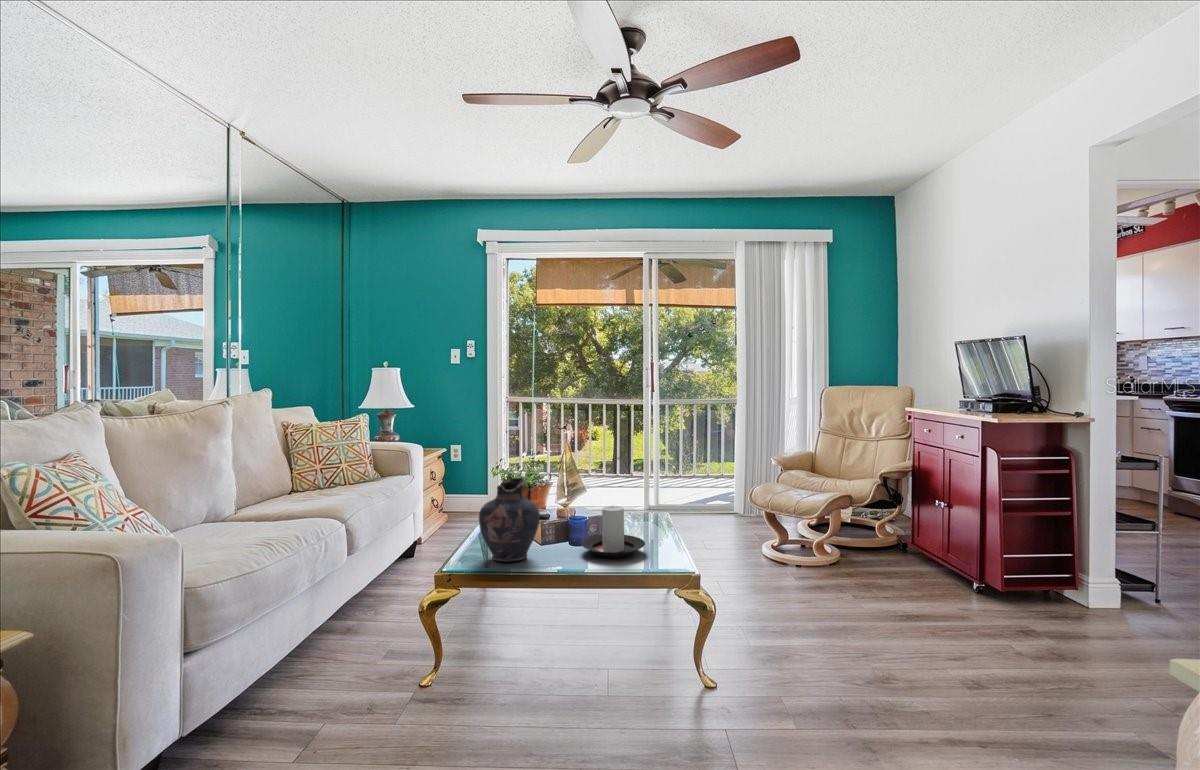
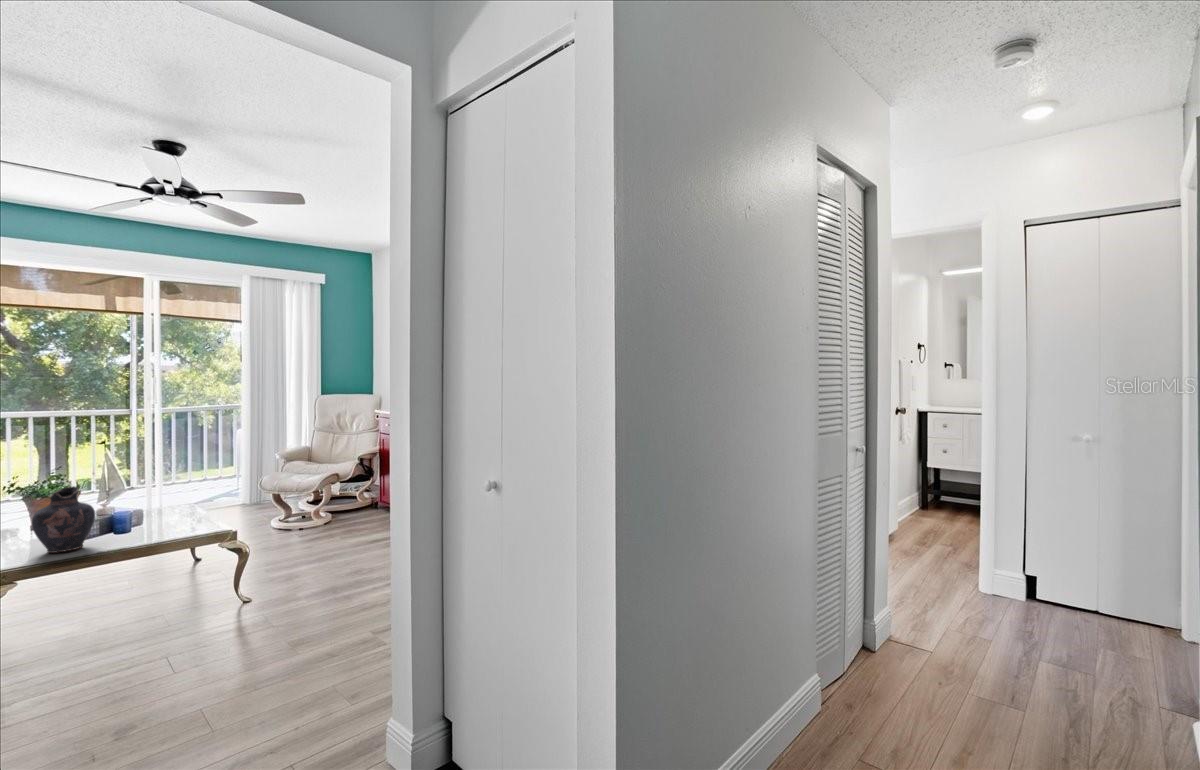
candle holder: present [581,506,645,558] -> none [132,497,190,535]

